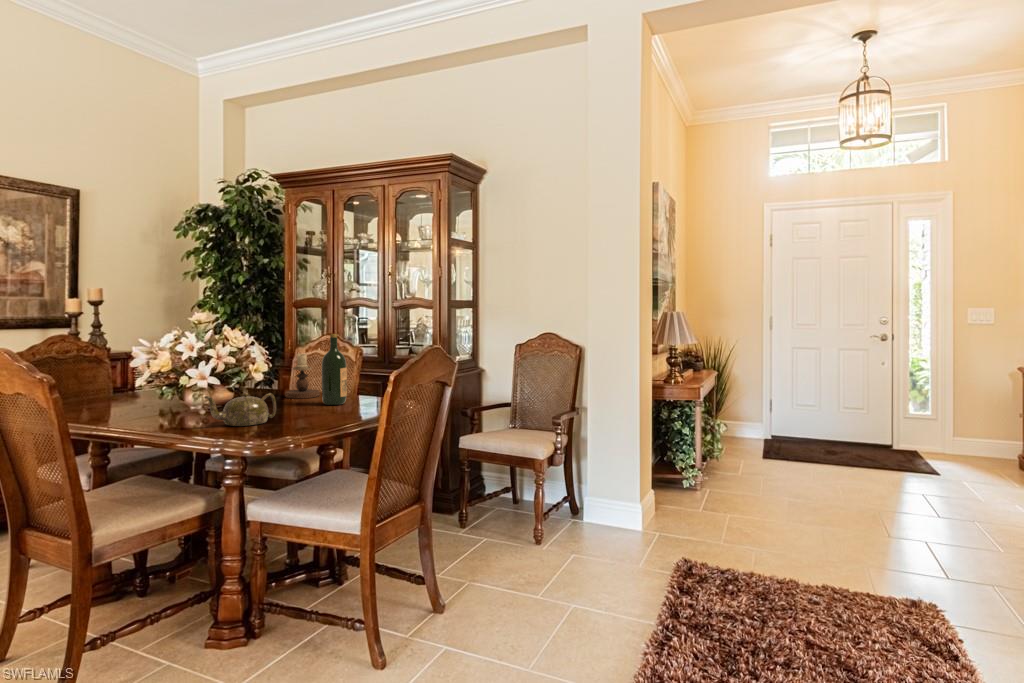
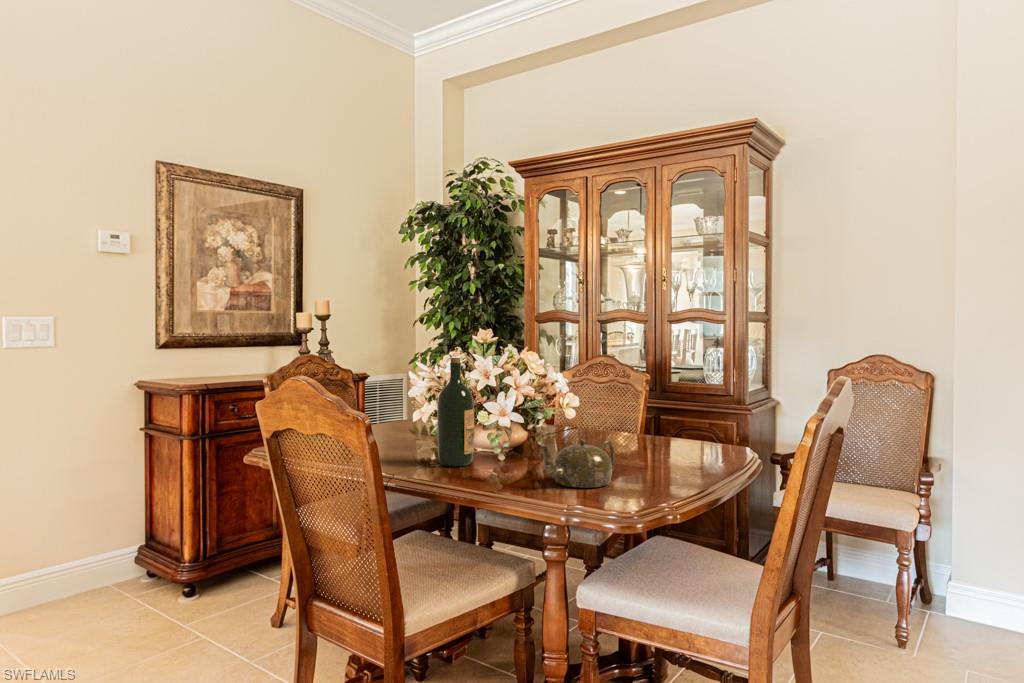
wine bottle: present [321,334,347,405] -> present [437,358,474,466]
candlestick: present [285,354,320,398] -> none [573,381,616,441]

